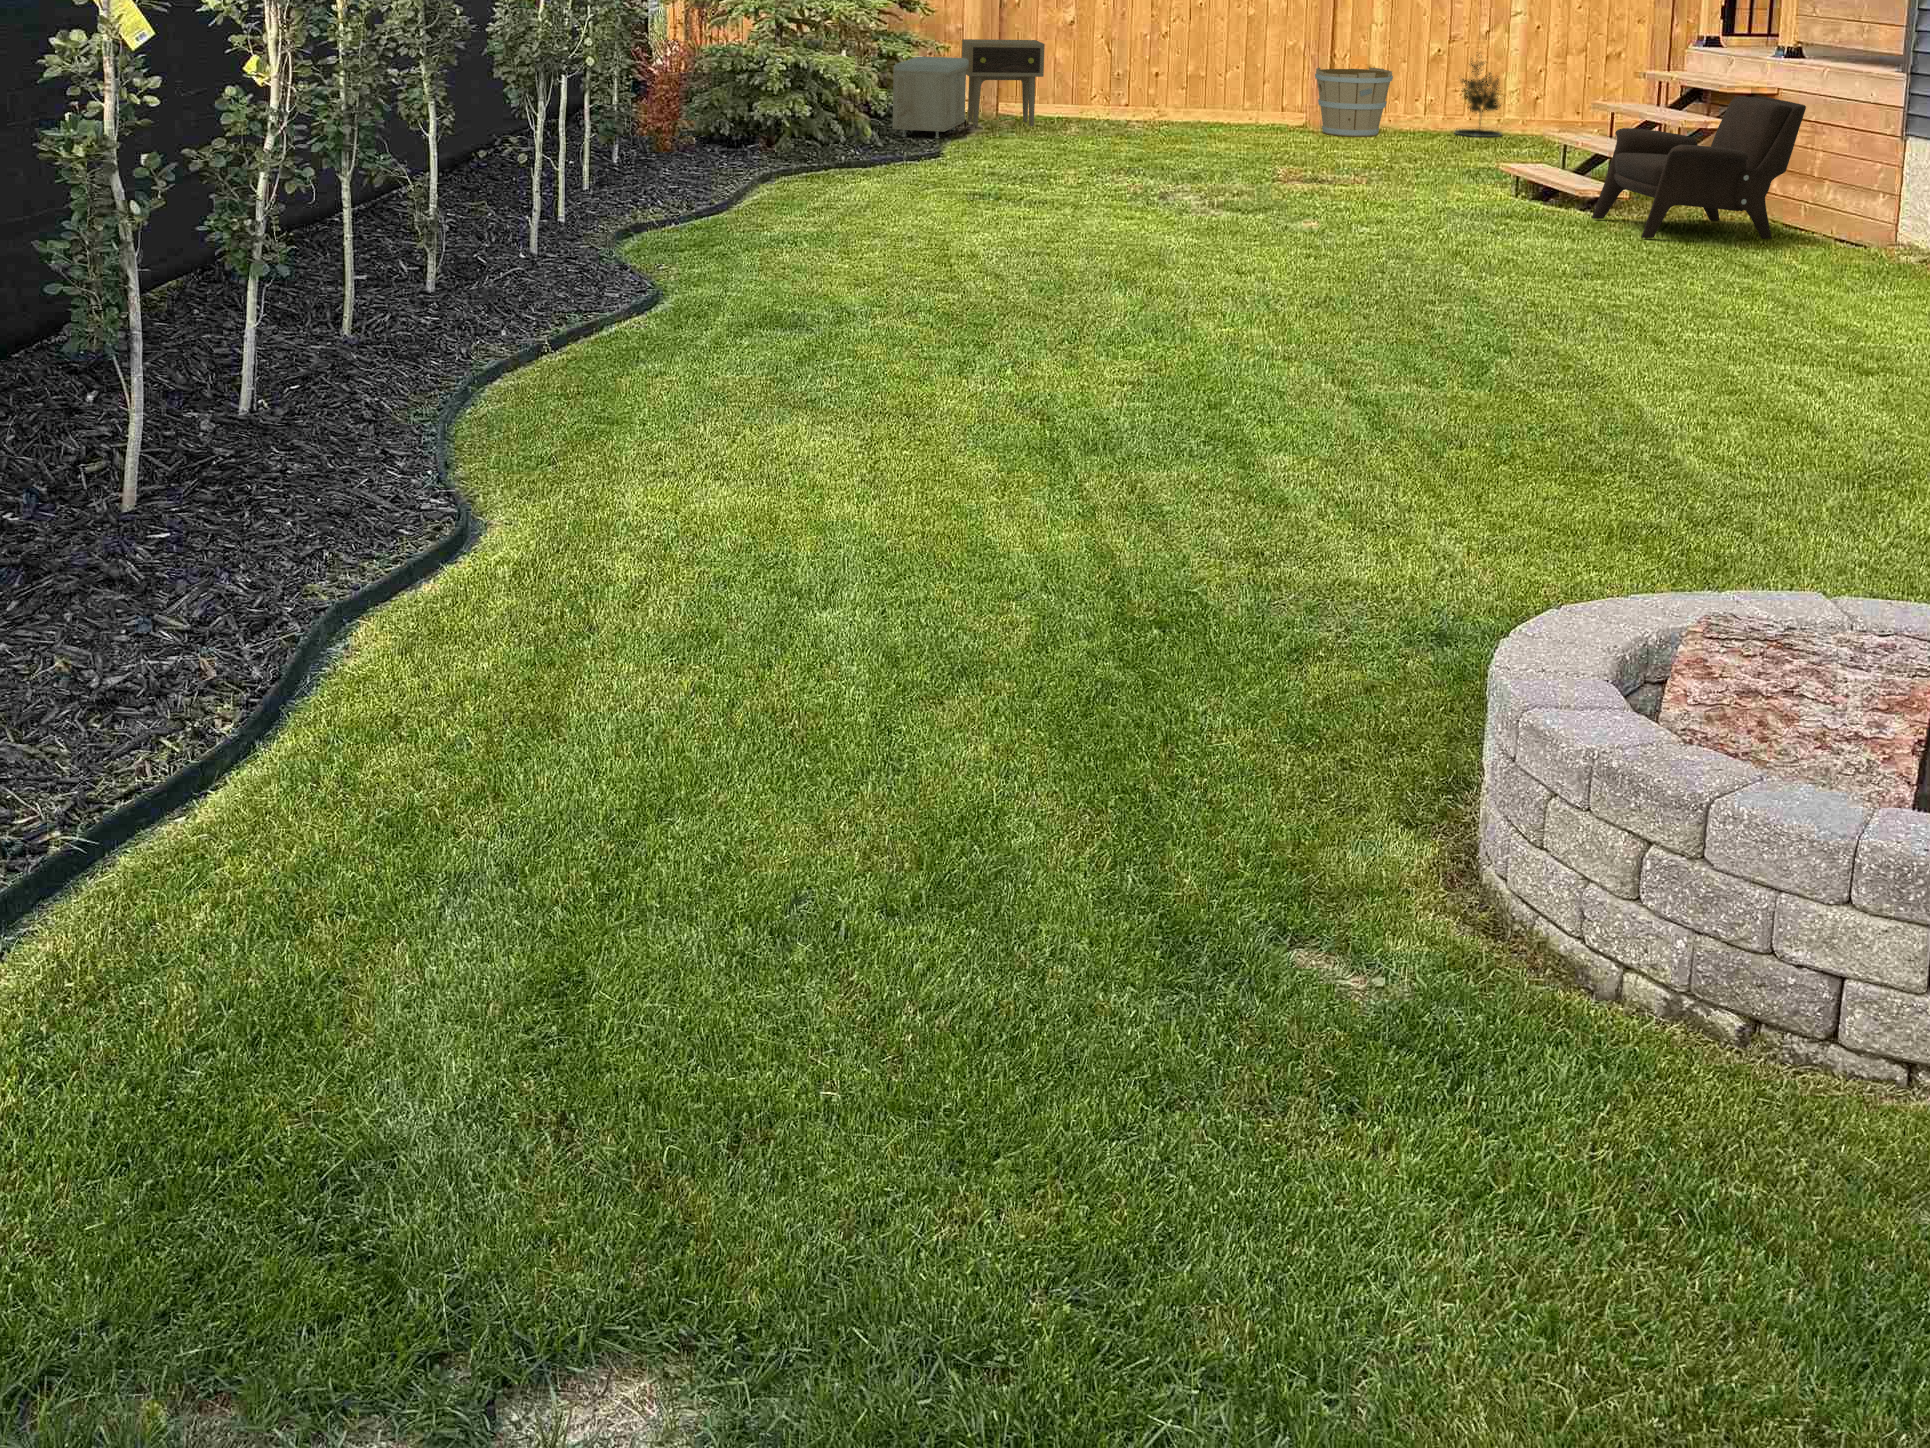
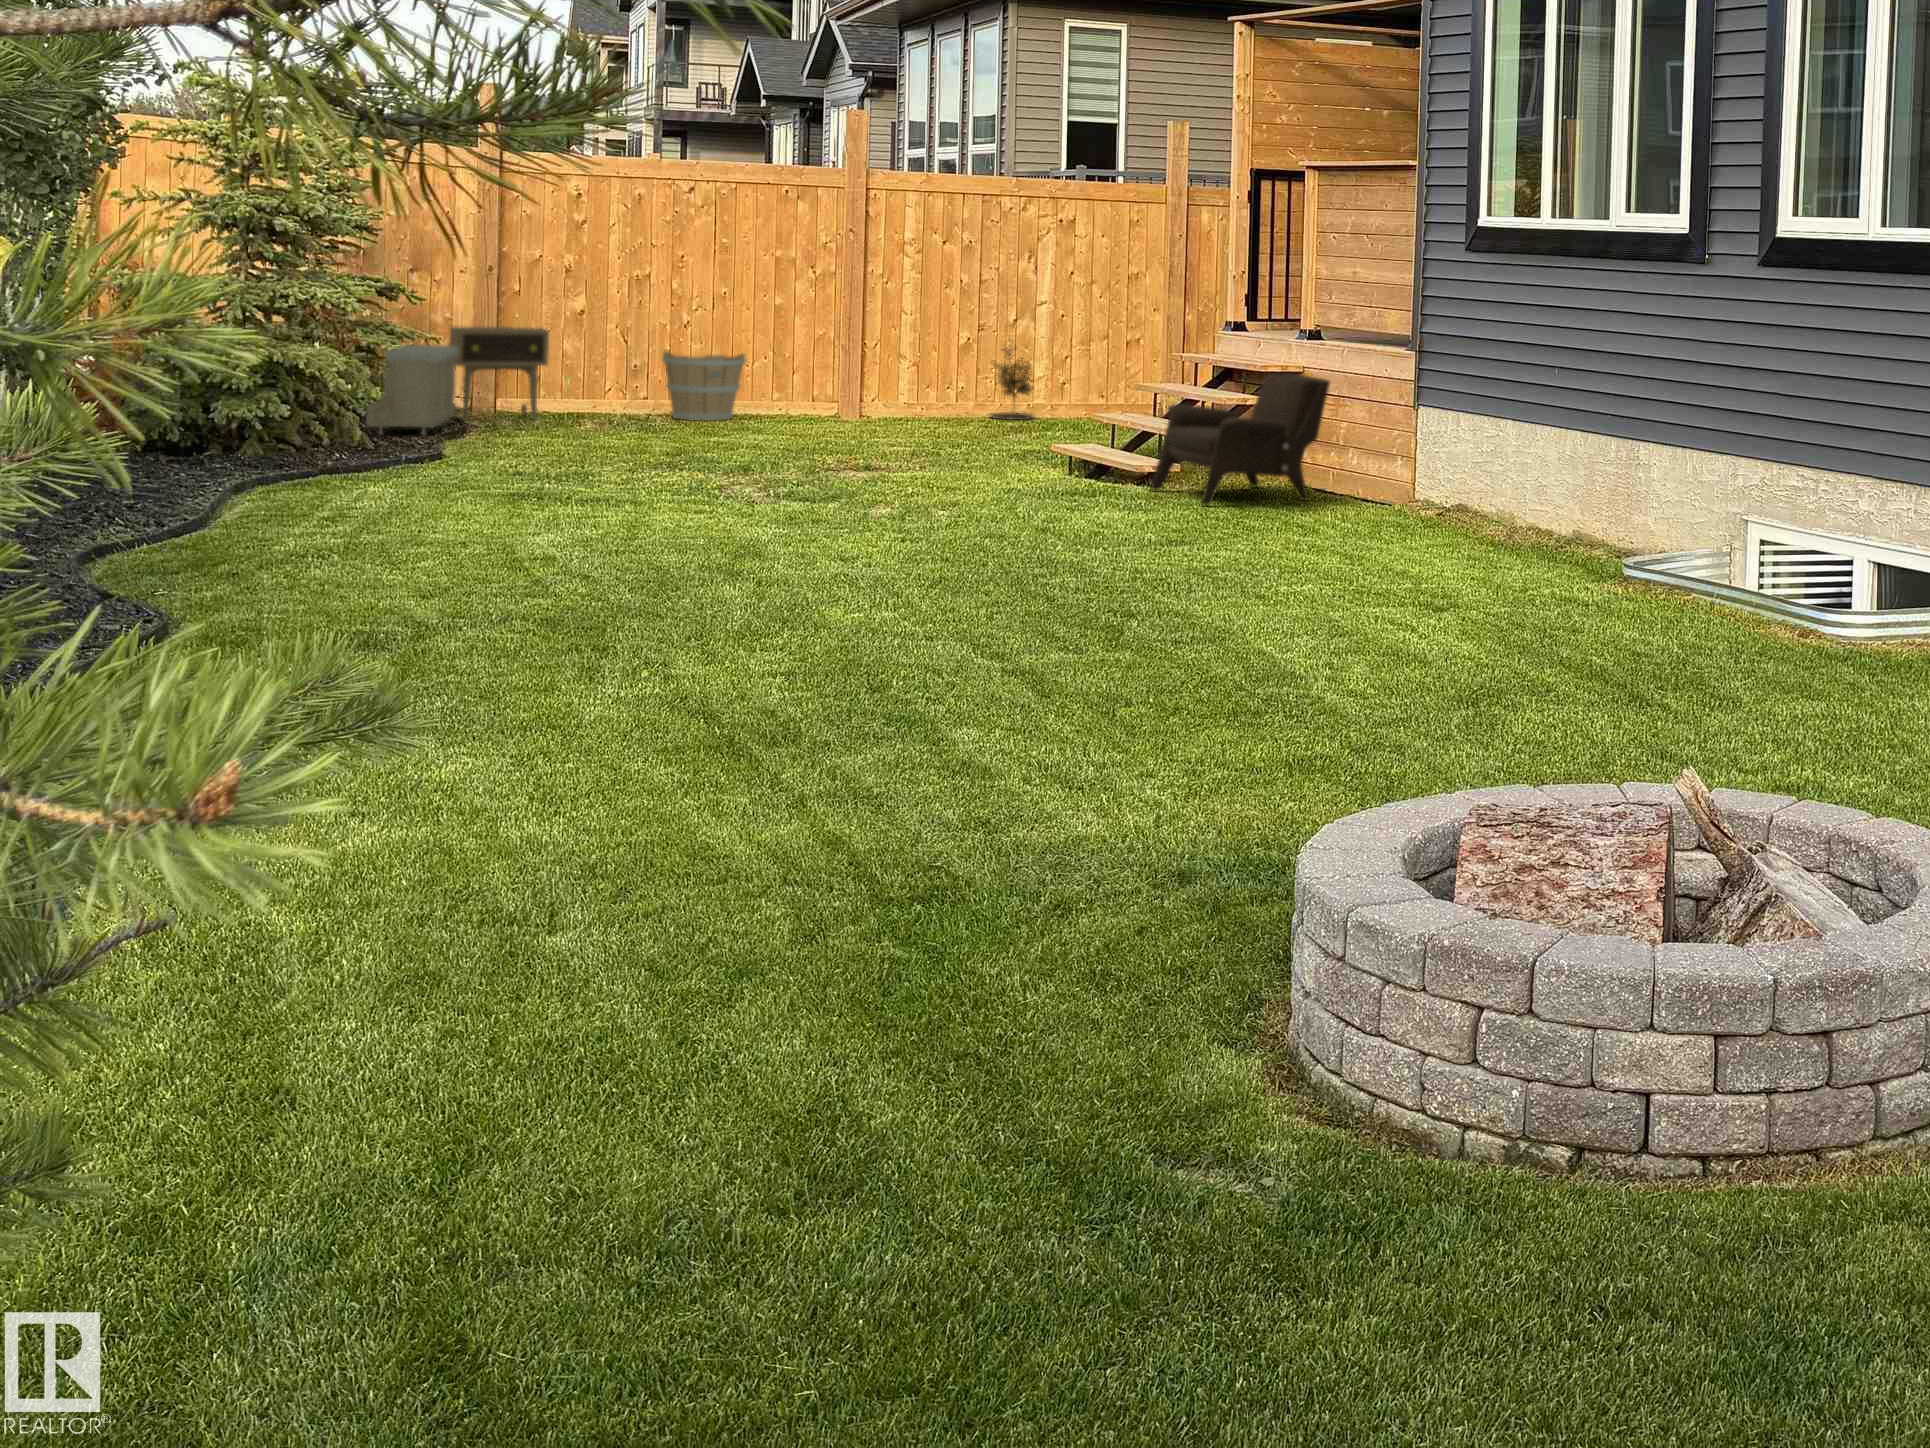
wooden bucket: present [1315,68,1393,137] -> present [662,351,746,421]

